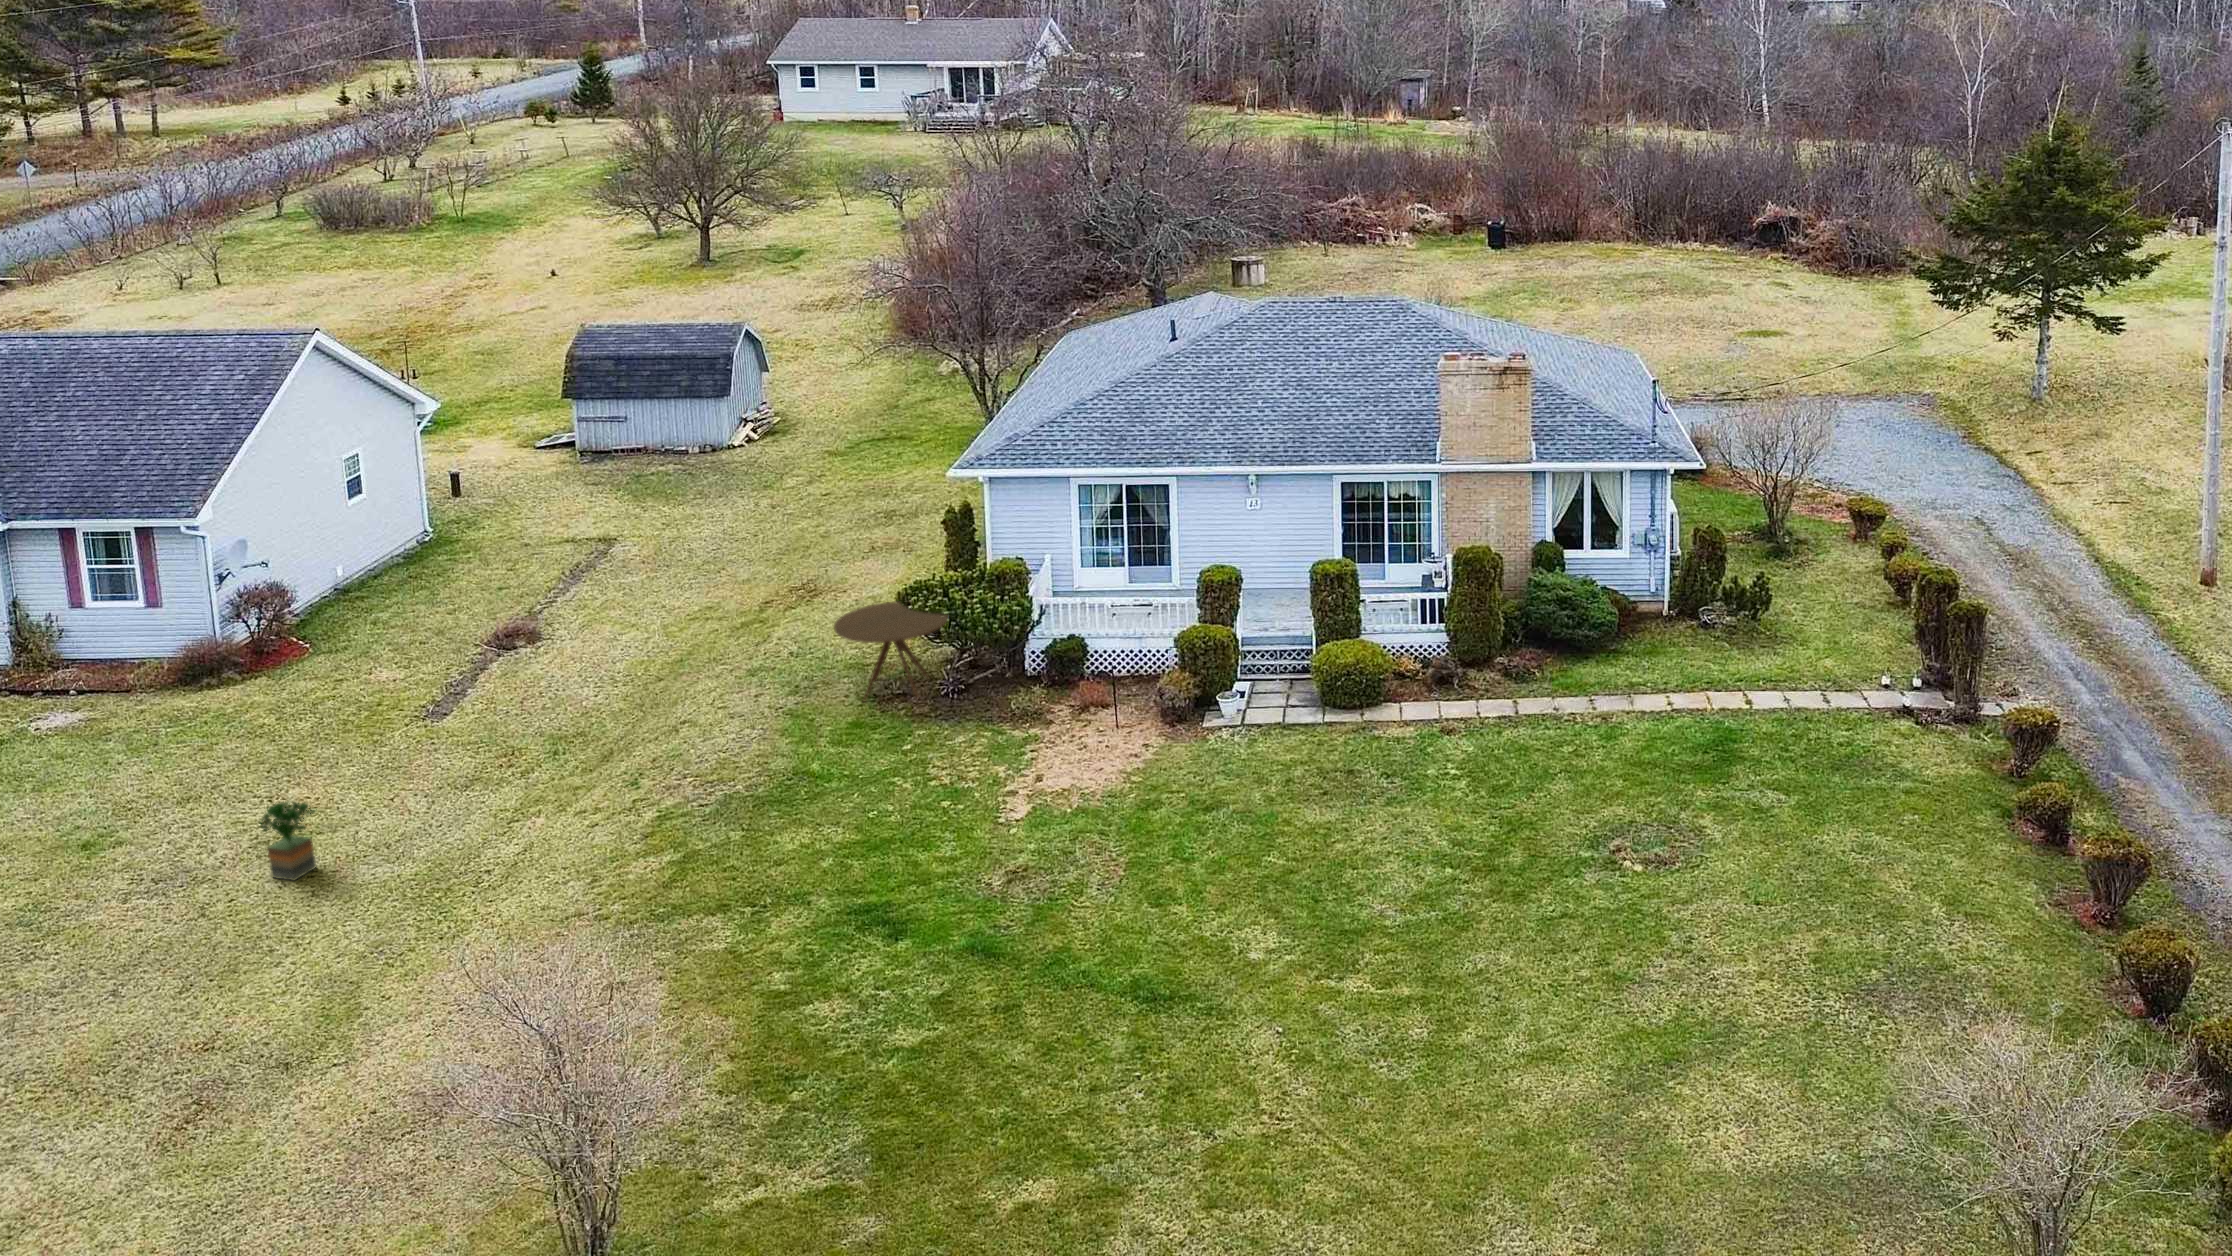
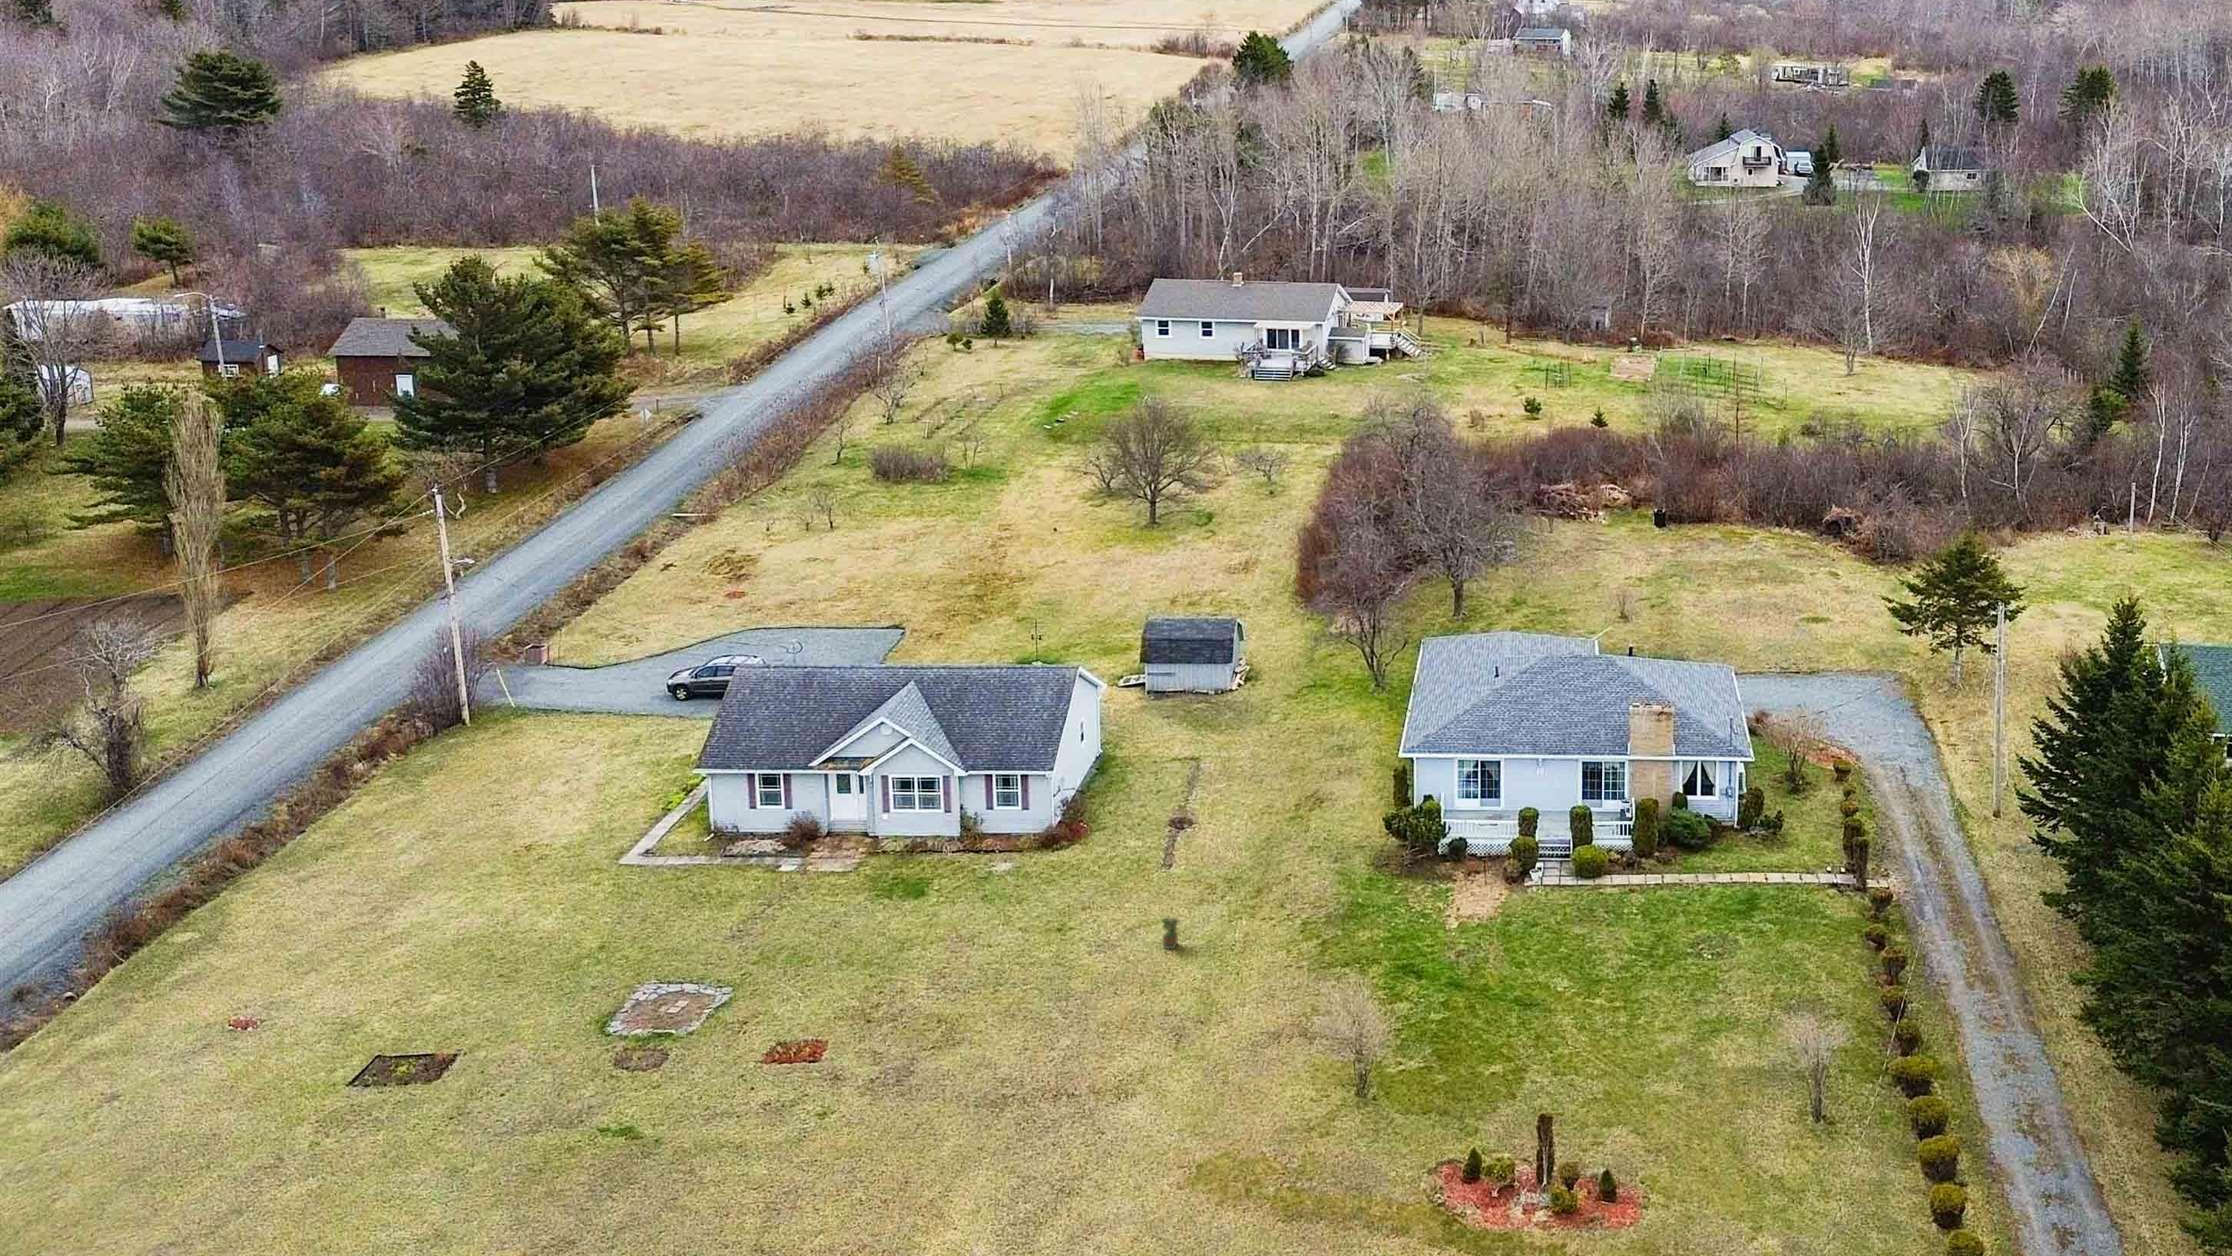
round table: present [834,601,948,701] -> none [1358,820,1407,869]

